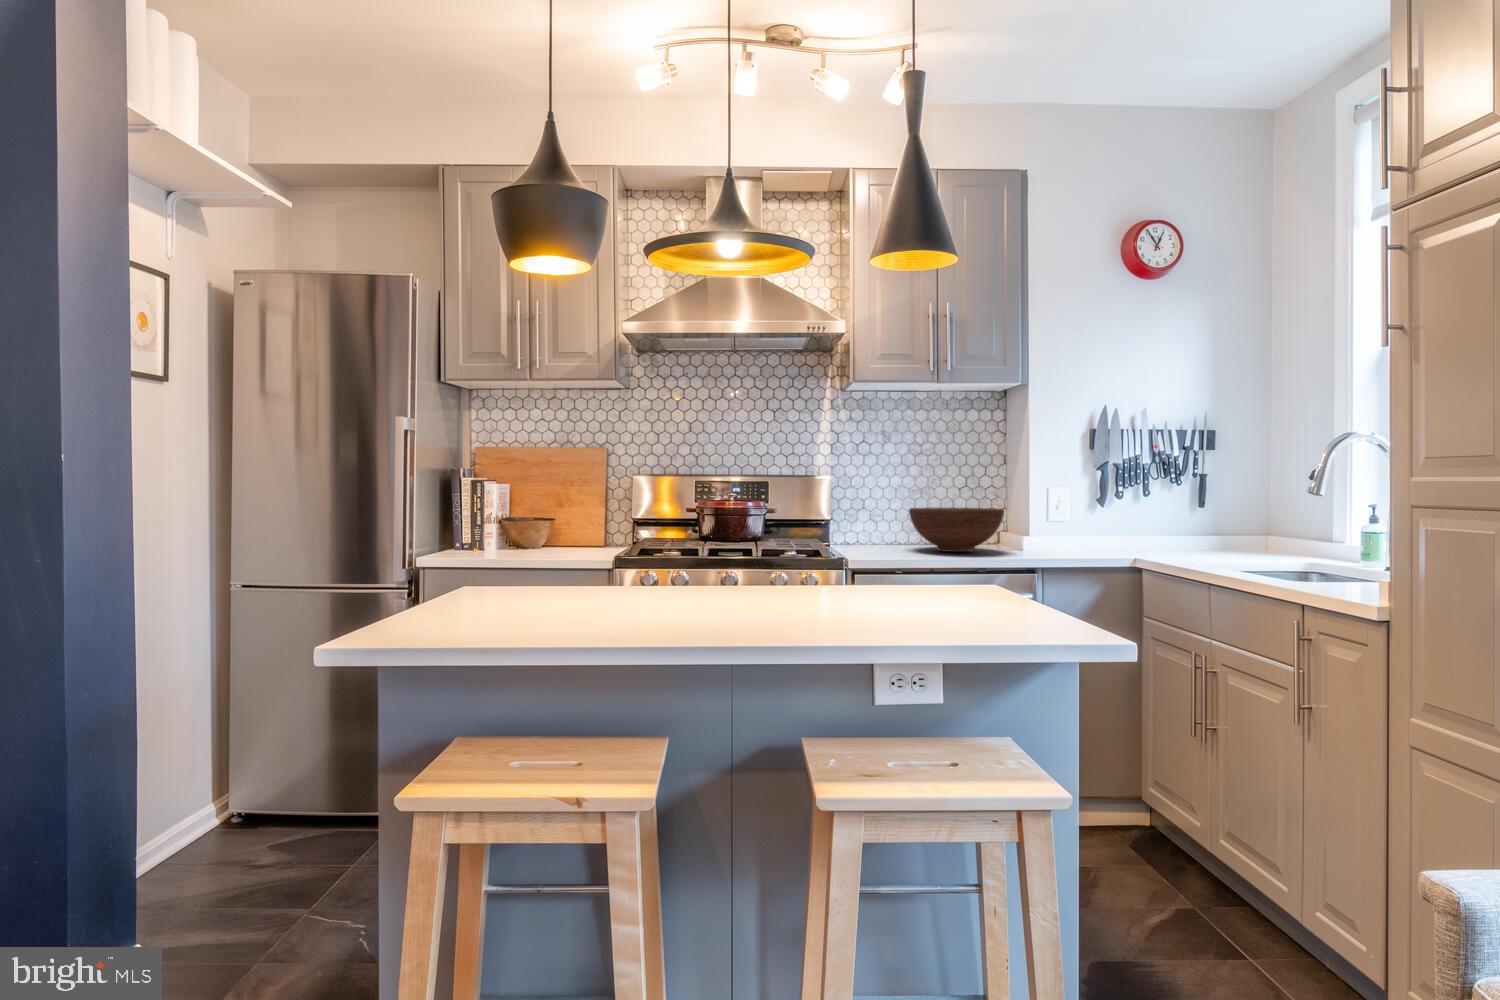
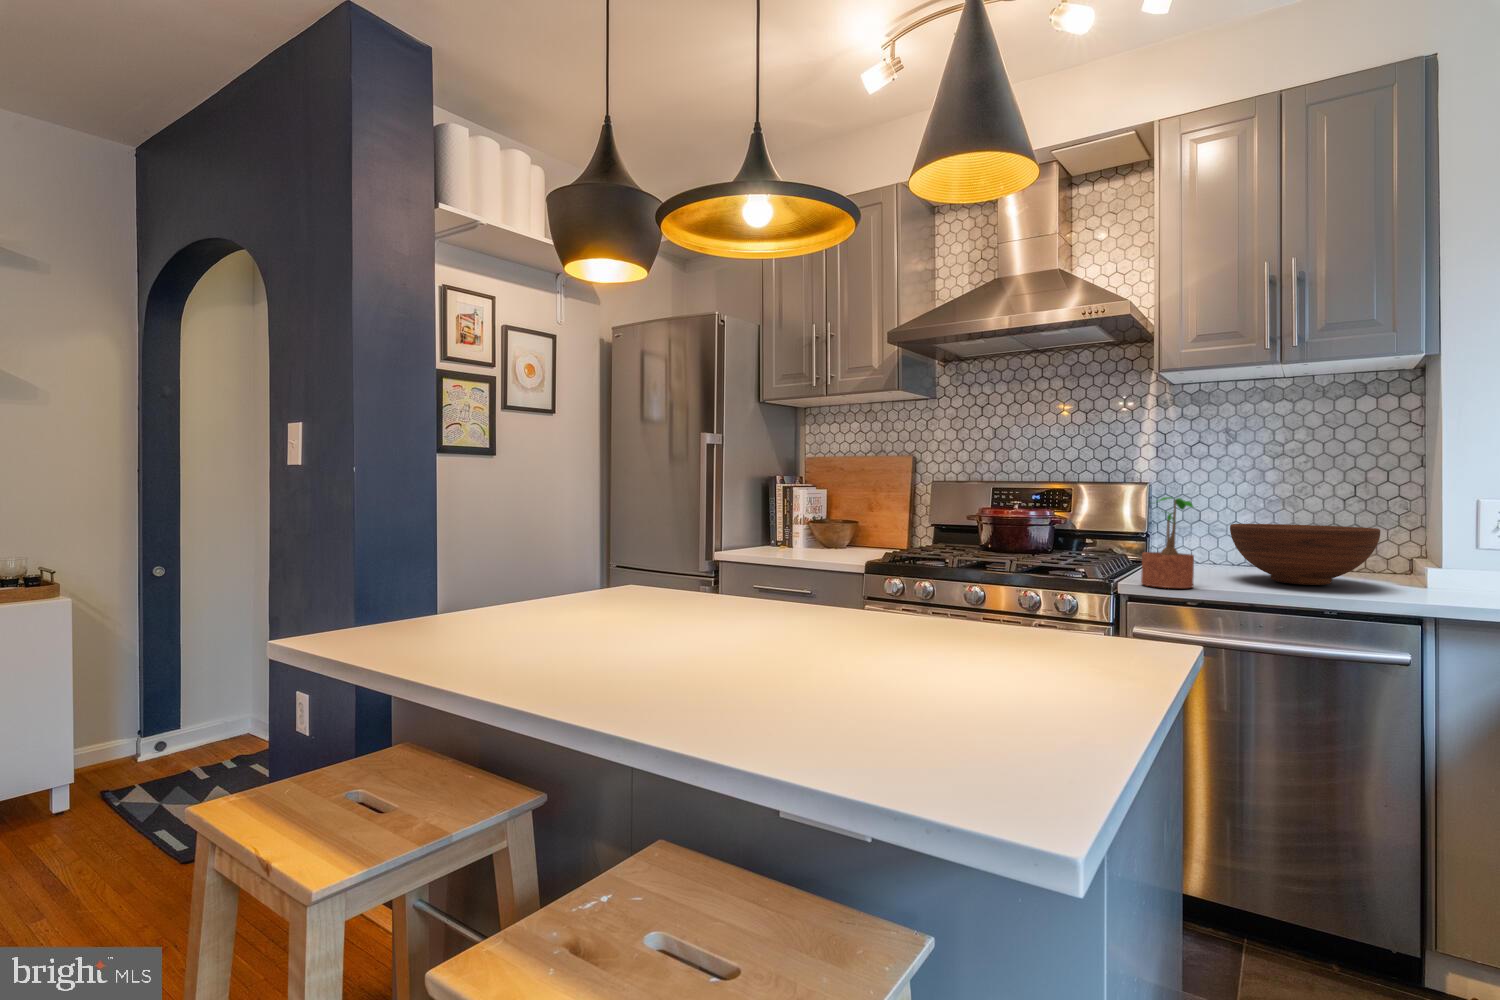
potted plant: none [868,487,910,560] -> present [1141,497,1194,588]

